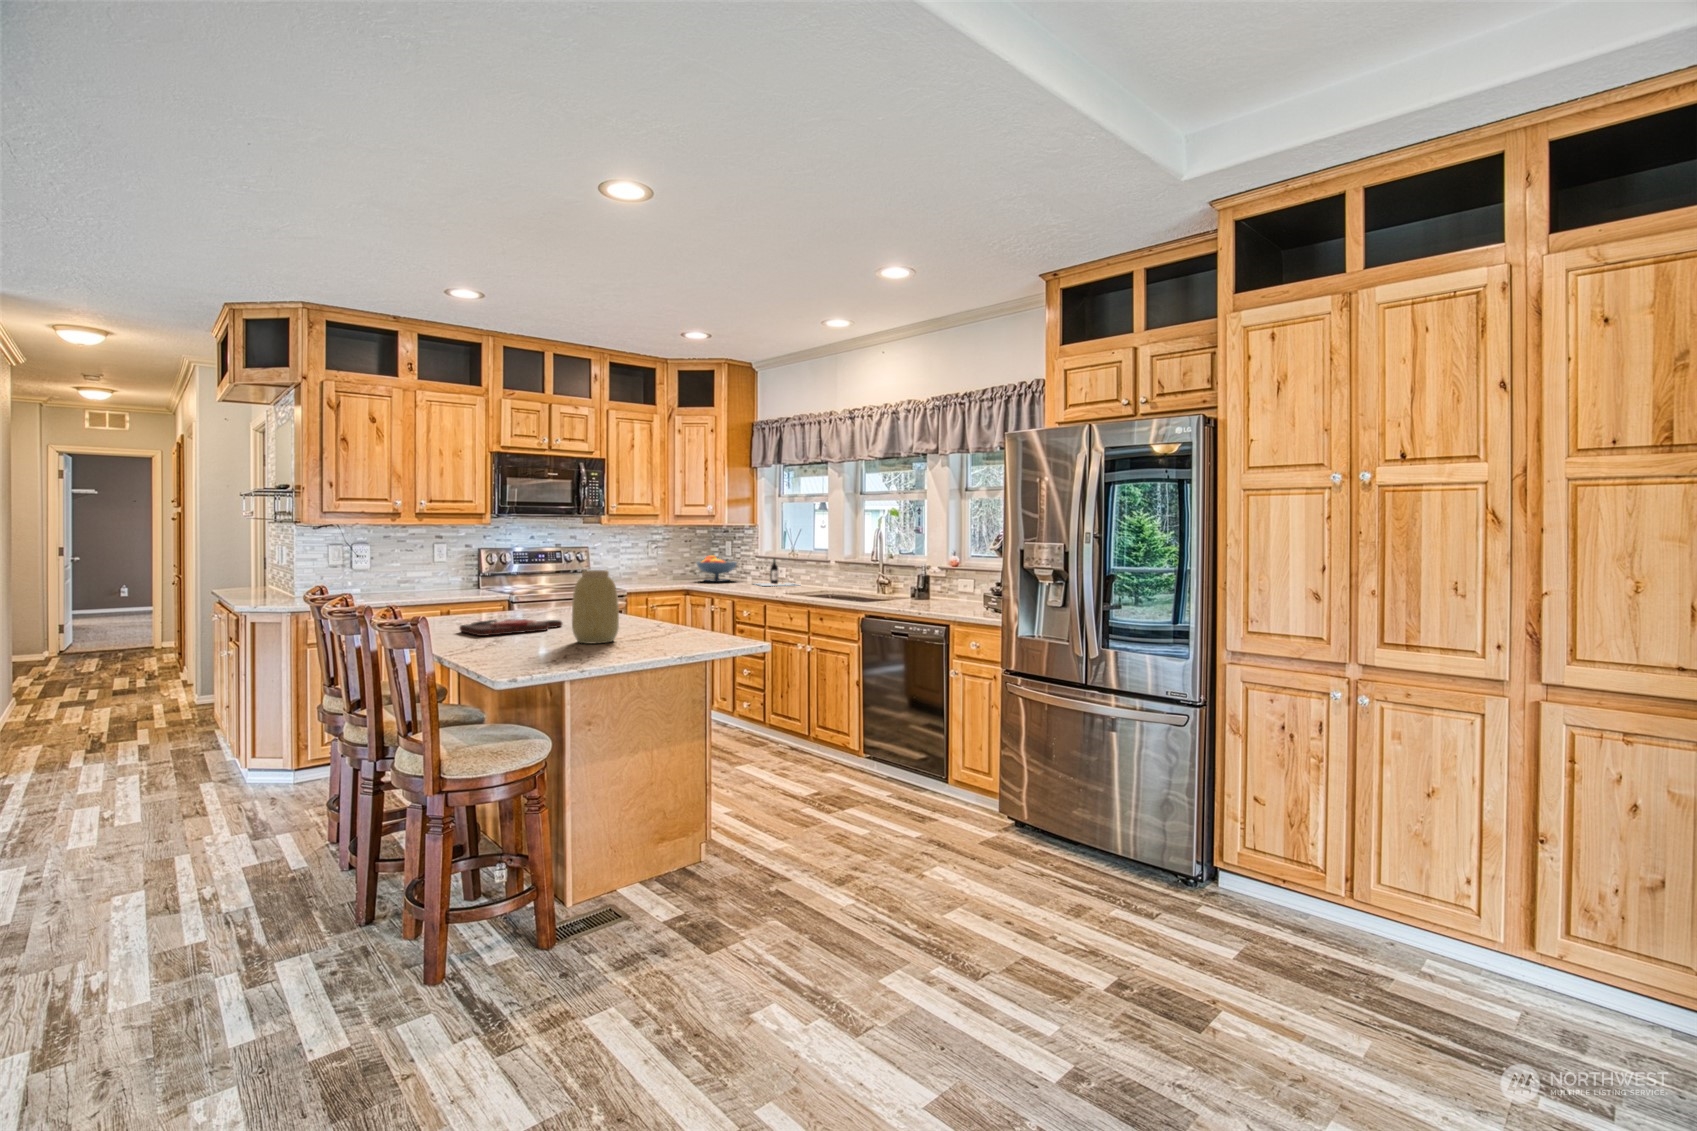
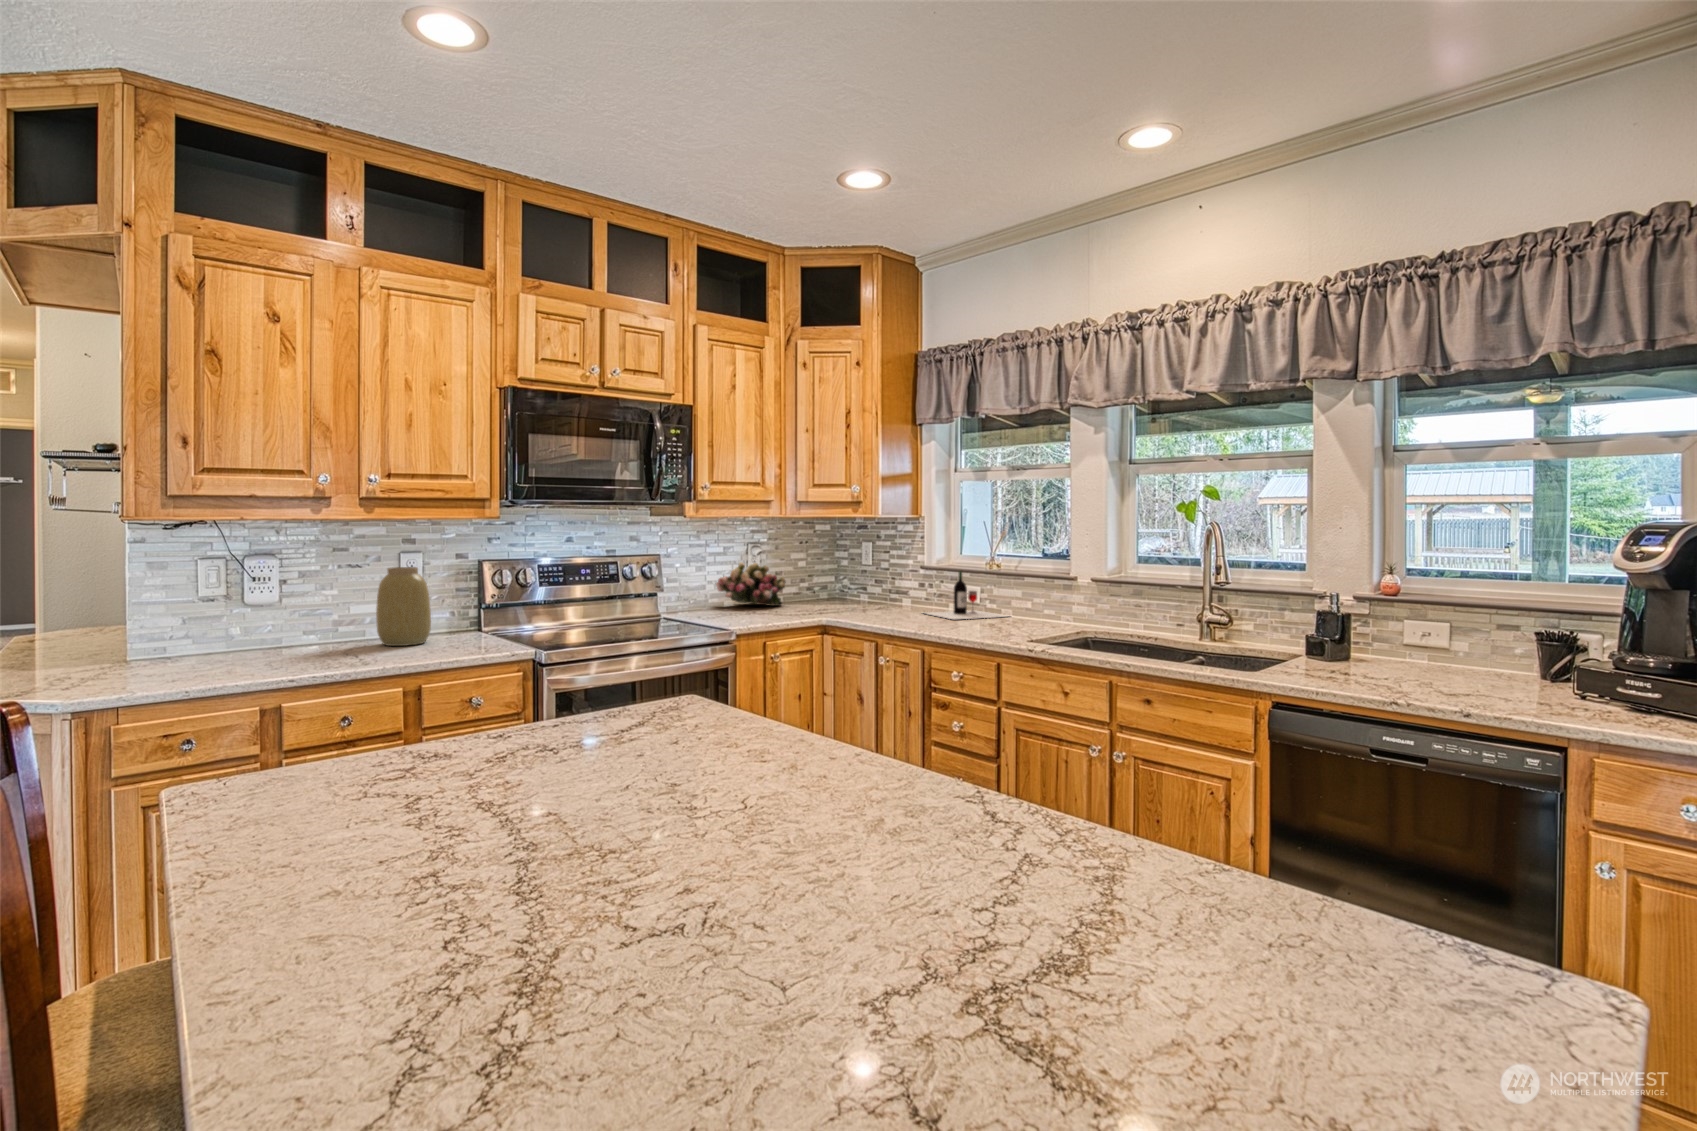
flower arrangement: none [631,553,676,580] -> present [716,562,785,606]
fruit bowl: present [696,555,737,582] -> none [822,565,887,609]
vase: present [572,570,619,644] -> present [376,567,431,646]
cutting board: present [460,618,562,636] -> none [446,773,724,875]

